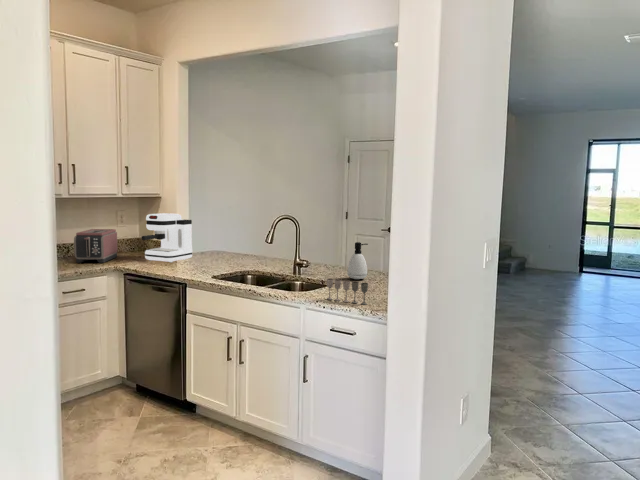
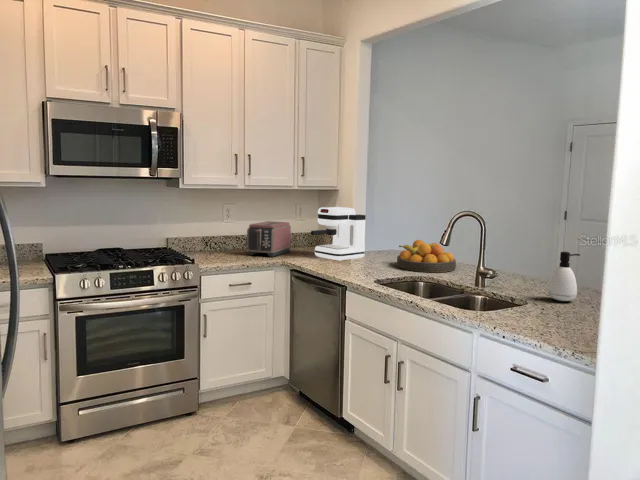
fruit bowl: none [224,240,273,266] -> present [397,240,456,272]
wine glass: present [327,278,368,305] -> none [509,298,571,340]

